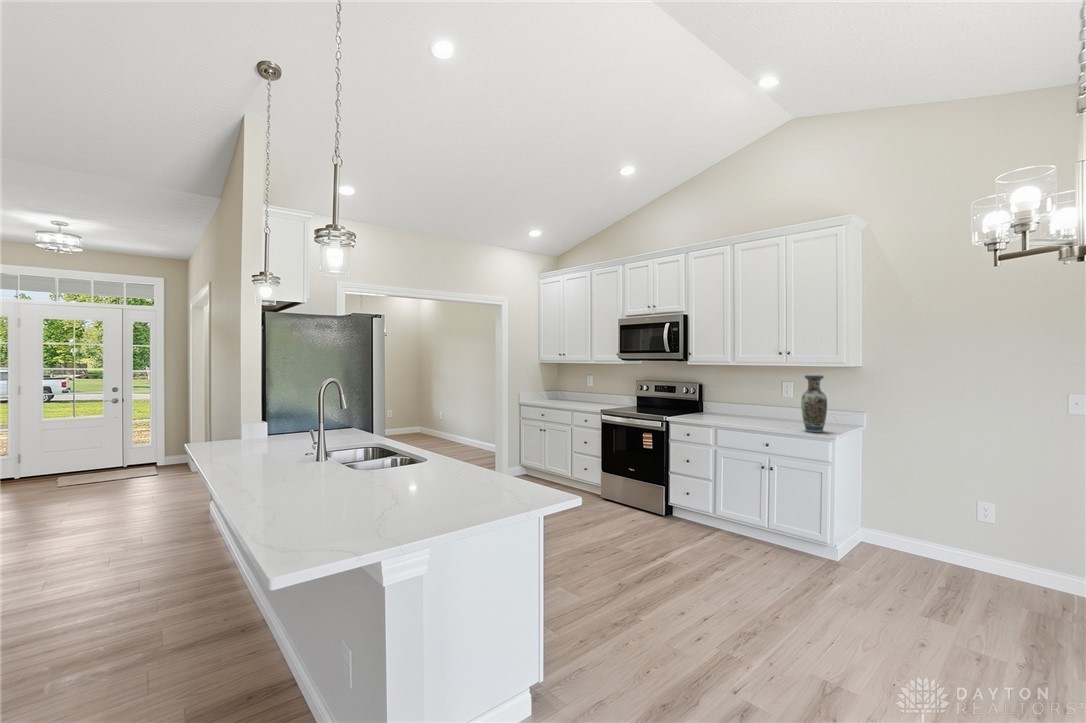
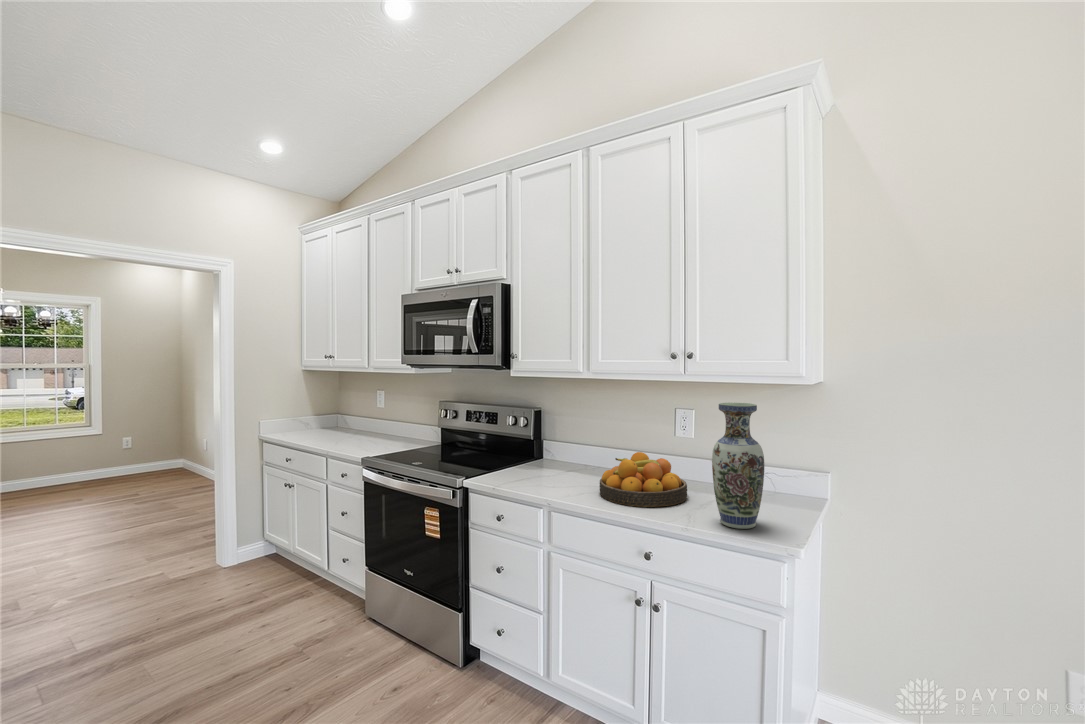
fruit bowl: none [742,403,790,427] -> present [600,452,687,507]

